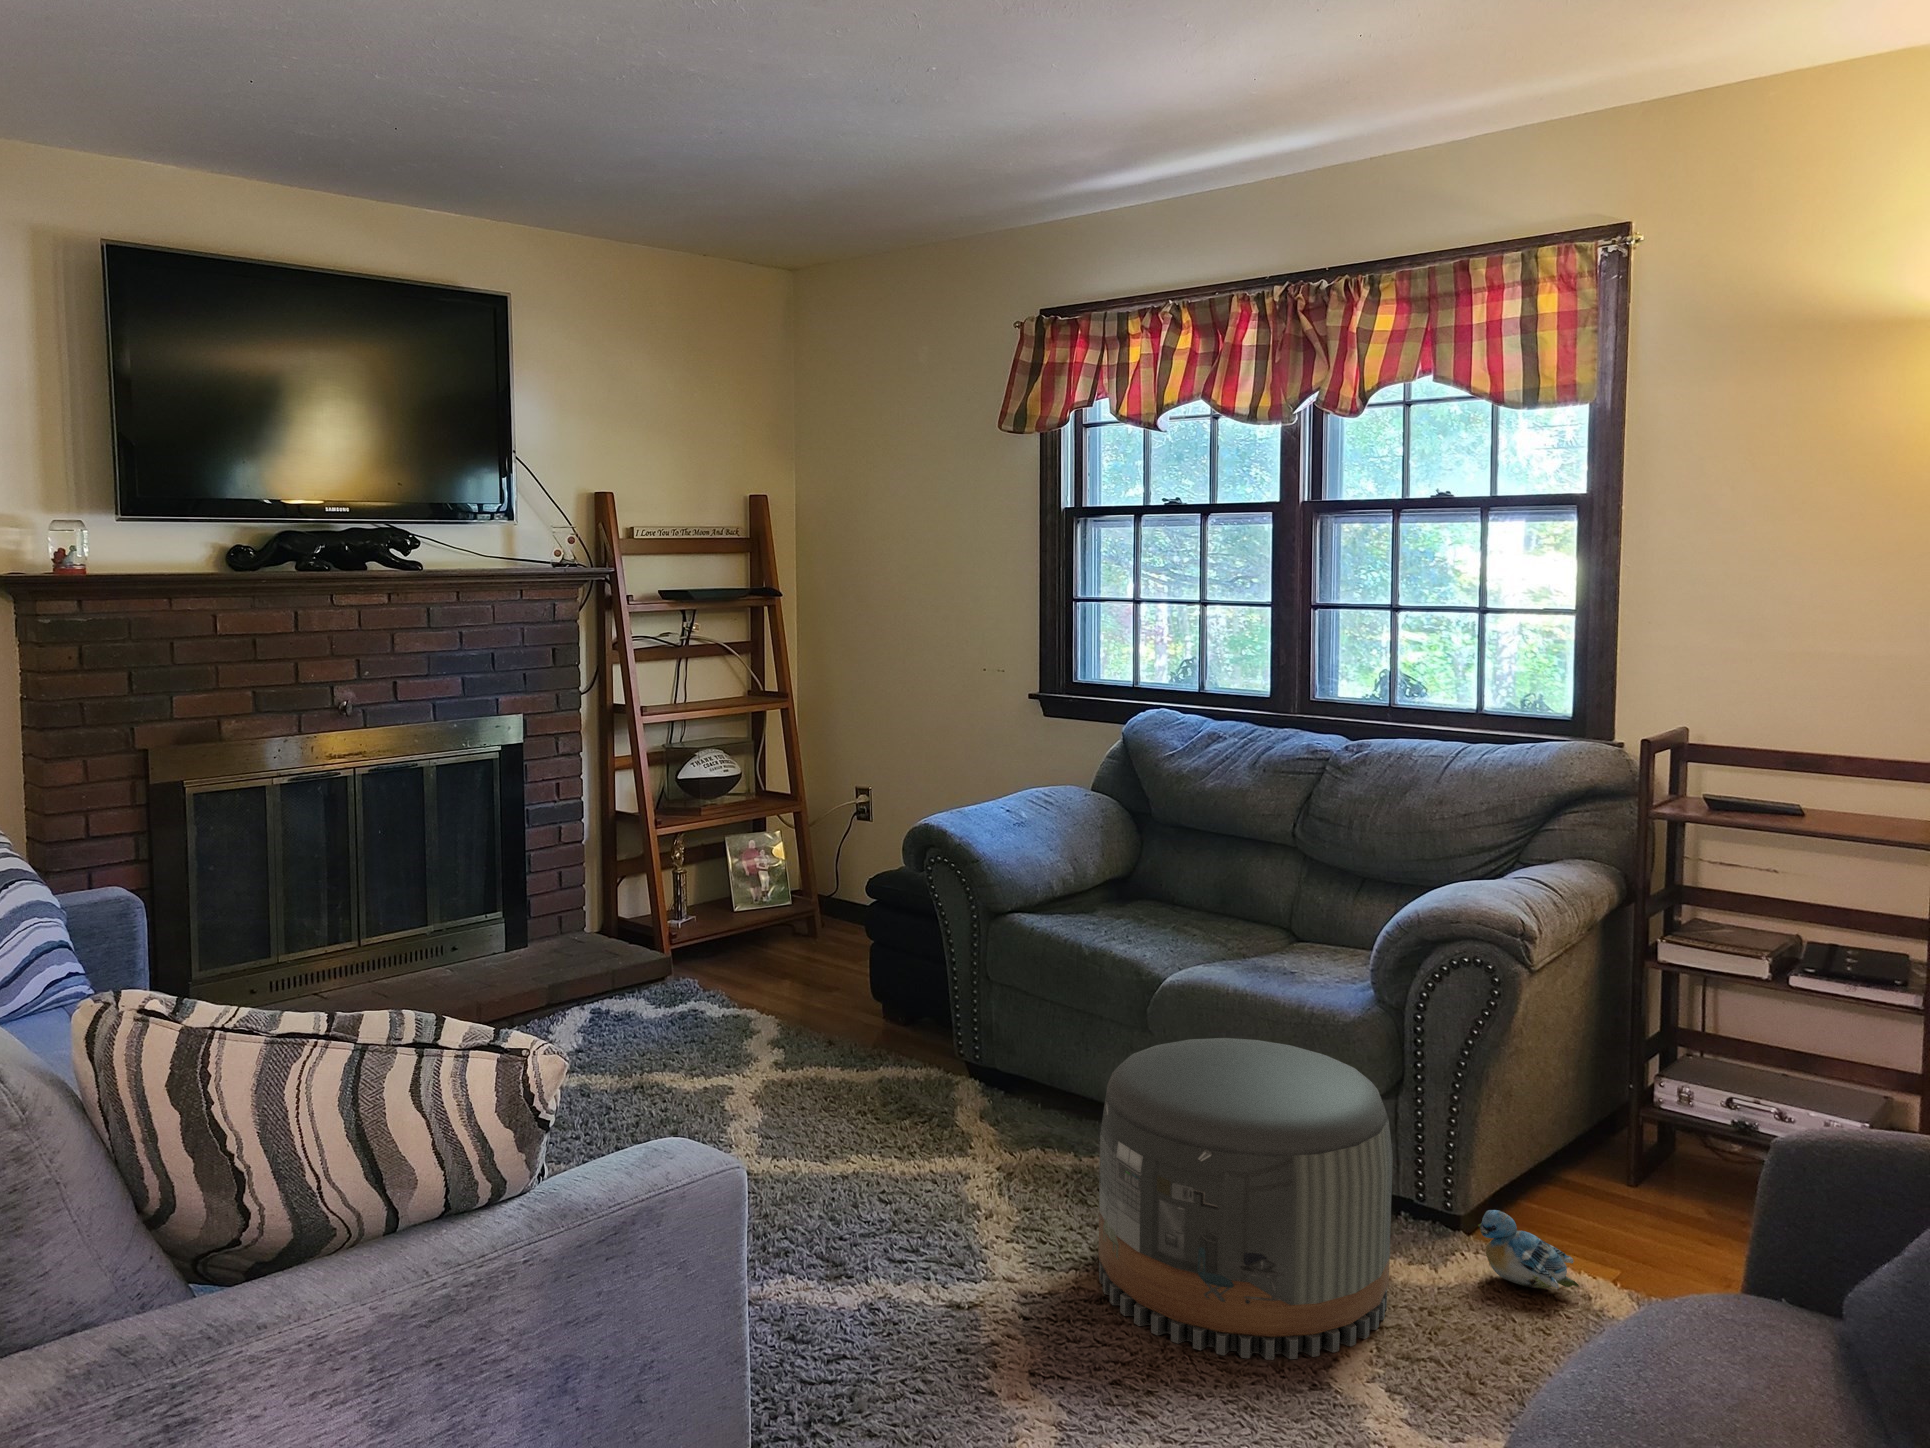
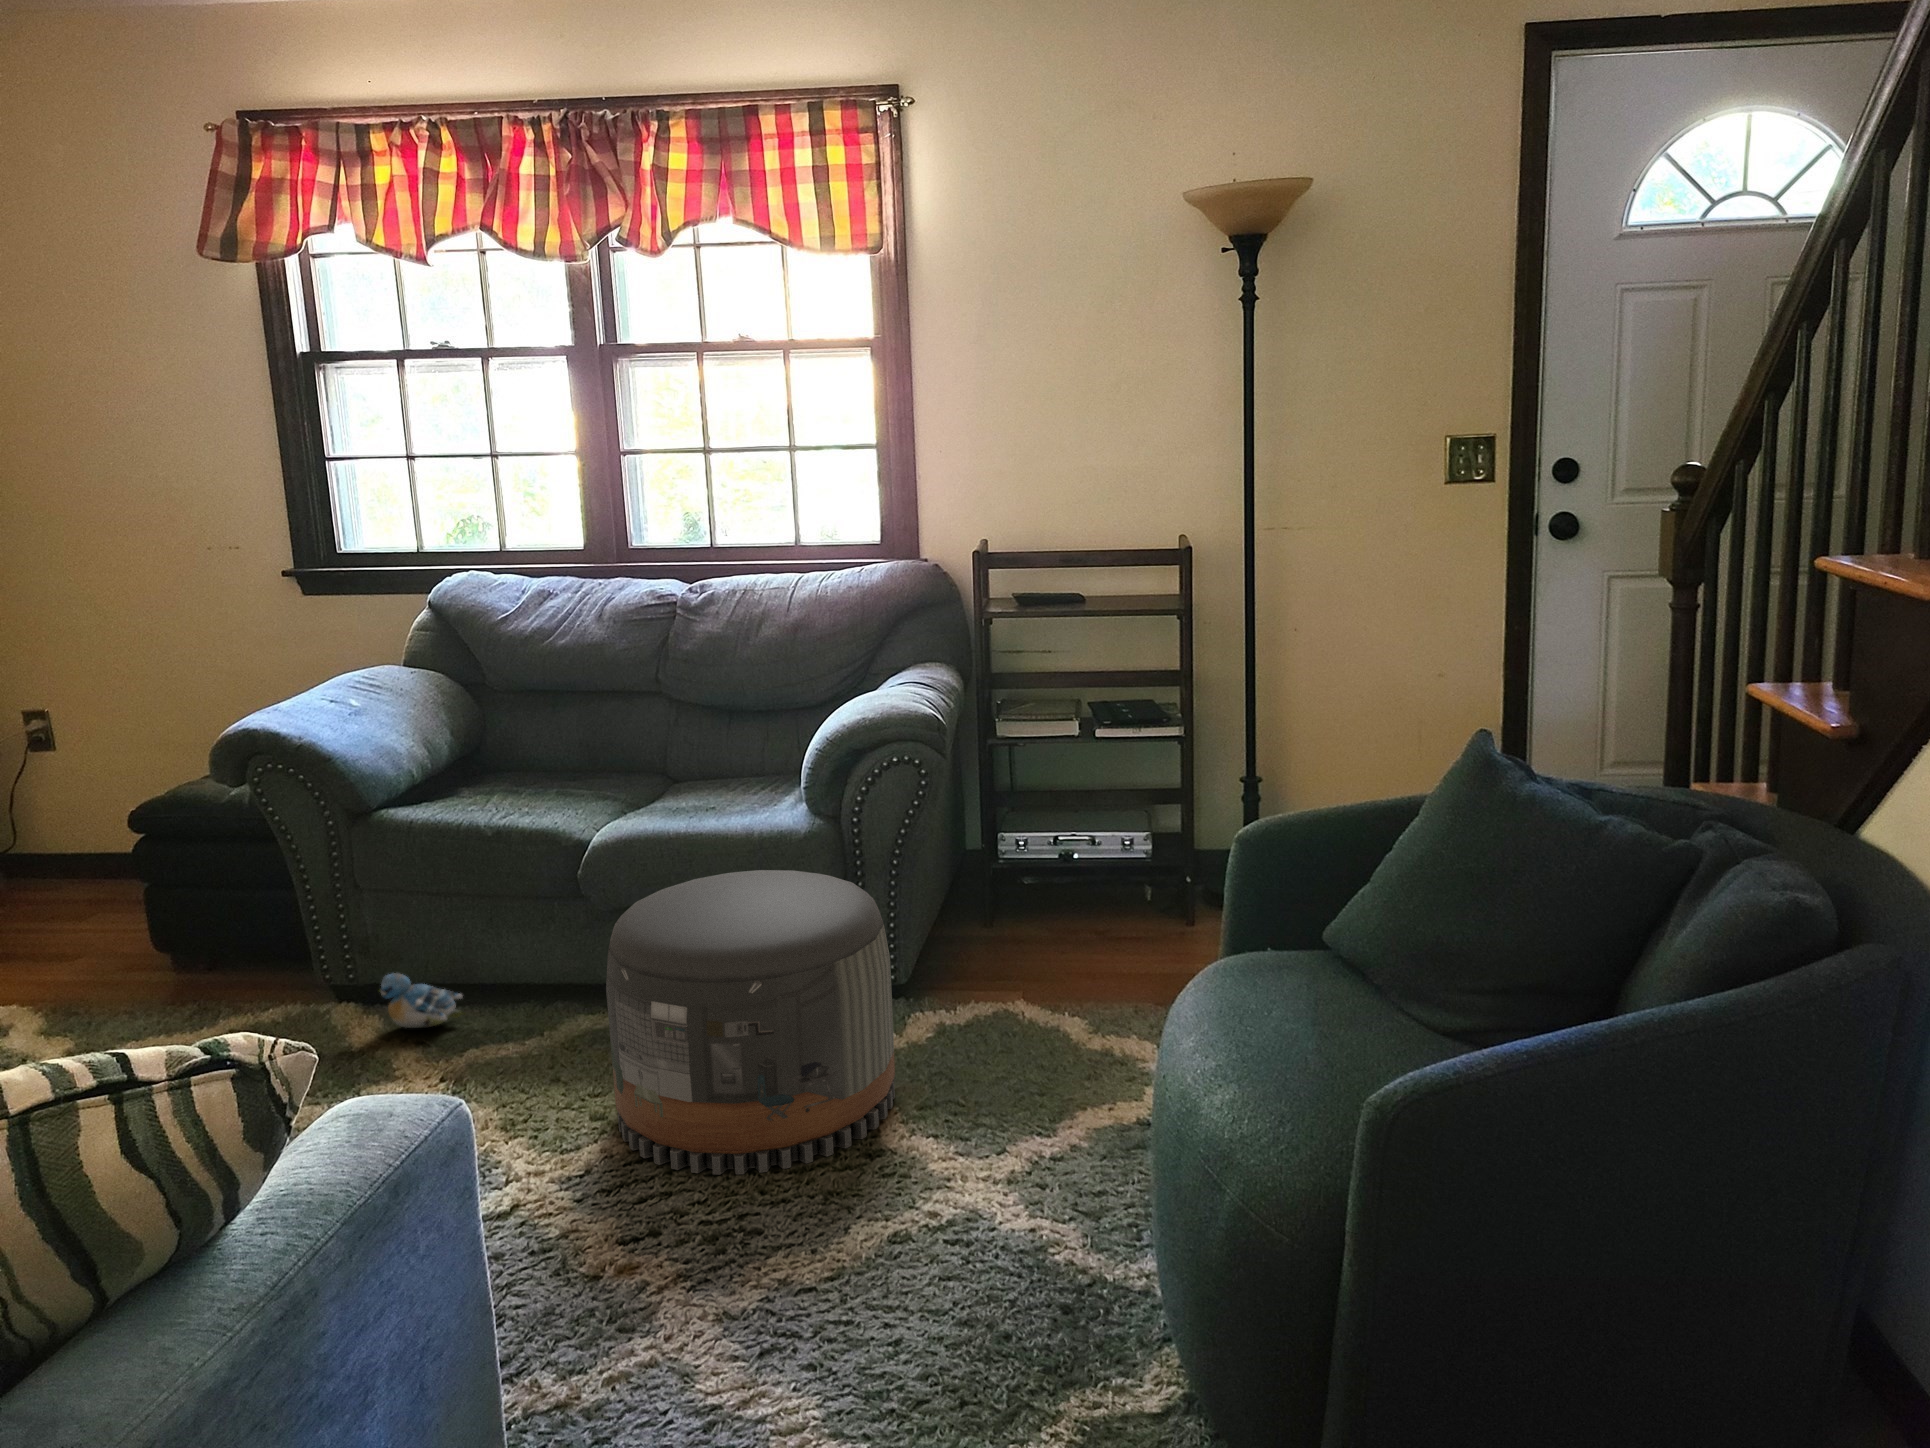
plush toy: present [1478,1210,1579,1289] -> present [379,973,465,1028]

